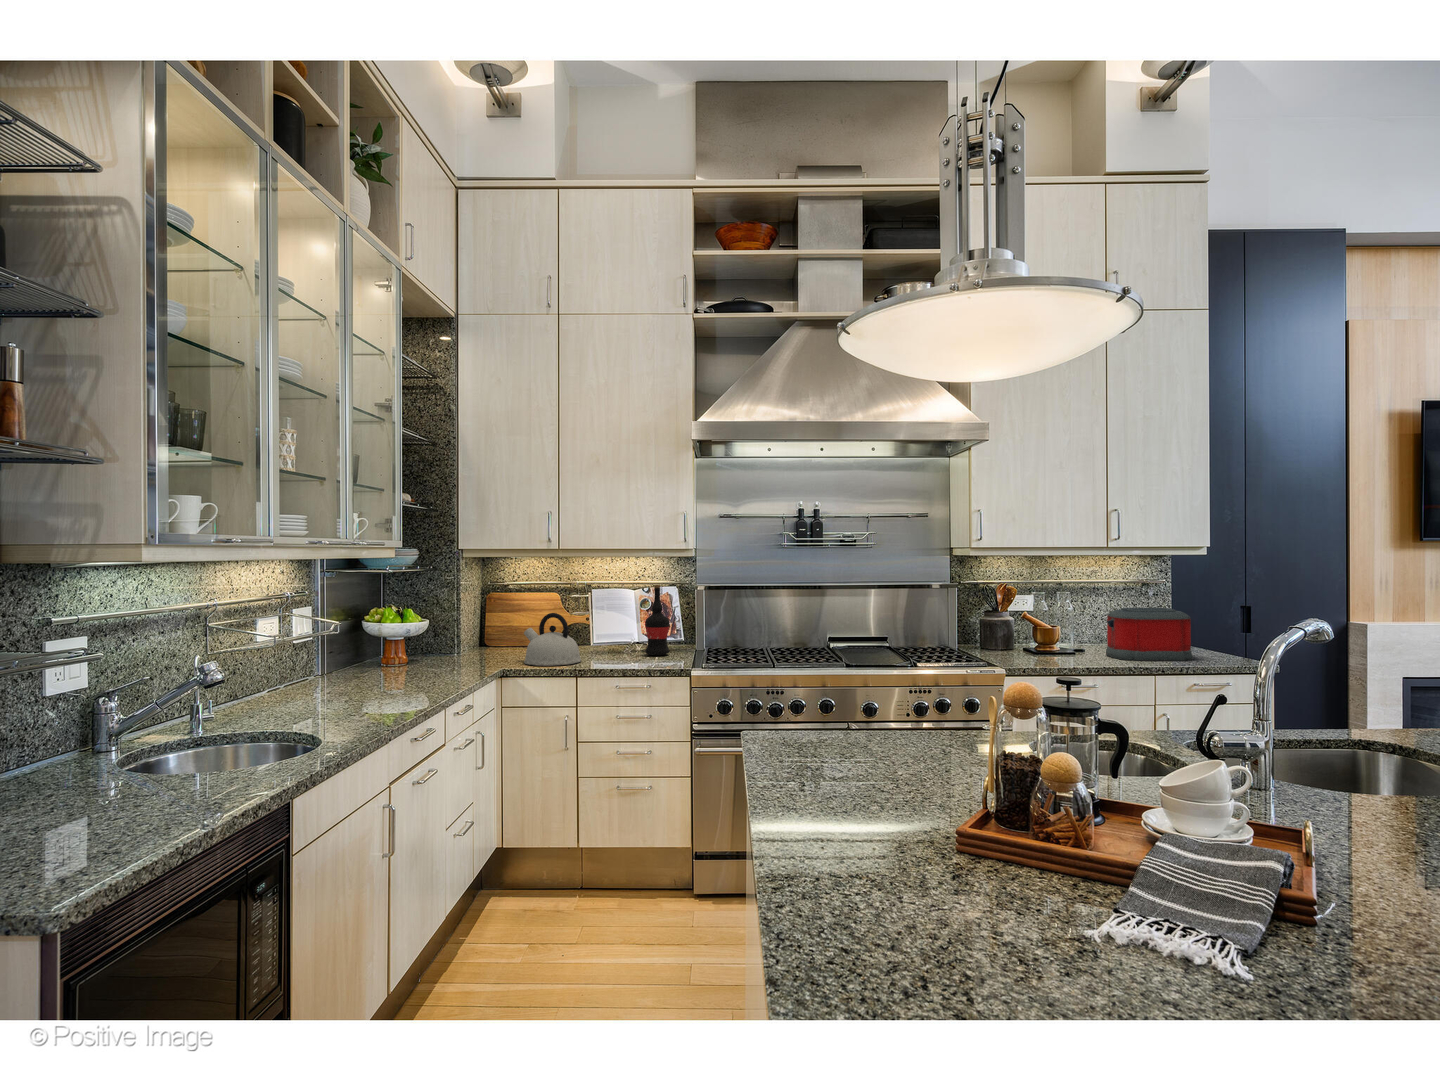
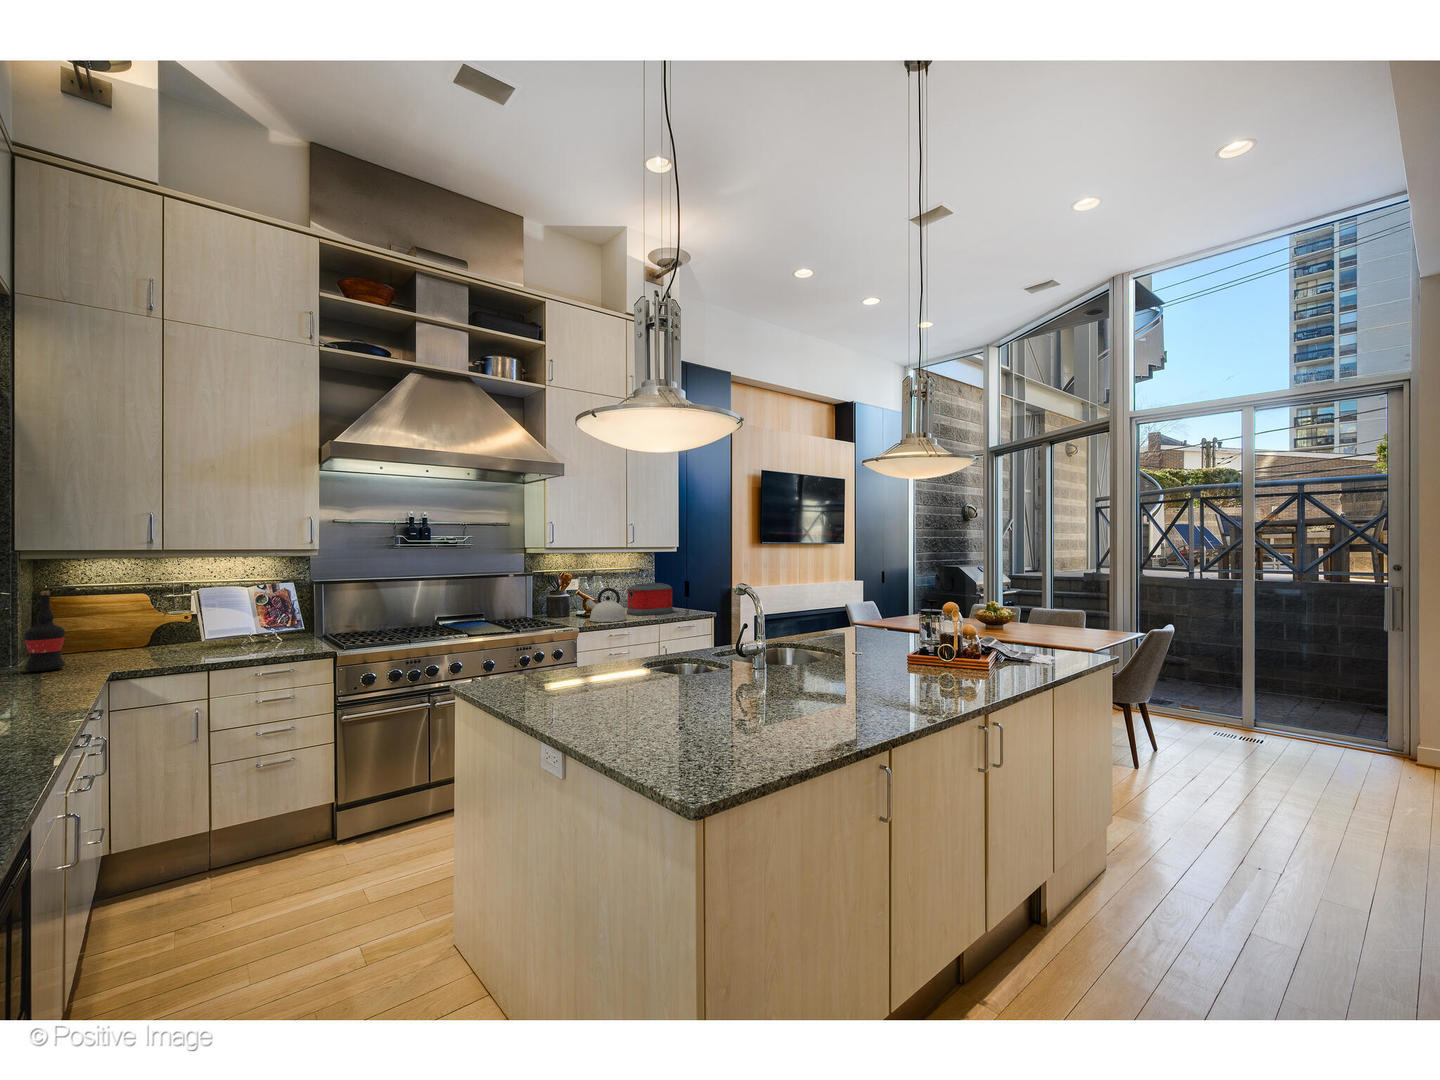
wine bottle: present [645,585,670,655] -> present [24,591,65,671]
kettle: present [524,613,581,666] -> present [586,588,626,622]

